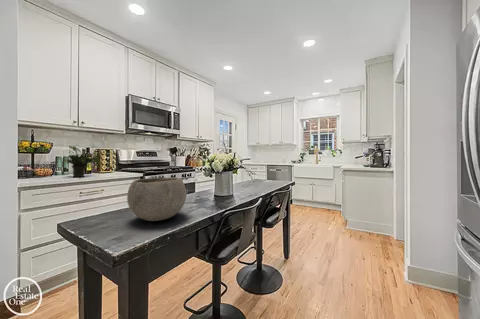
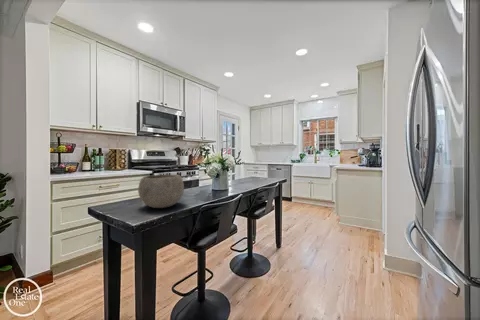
potted plant: present [64,146,100,177] -> none [85,147,116,174]

